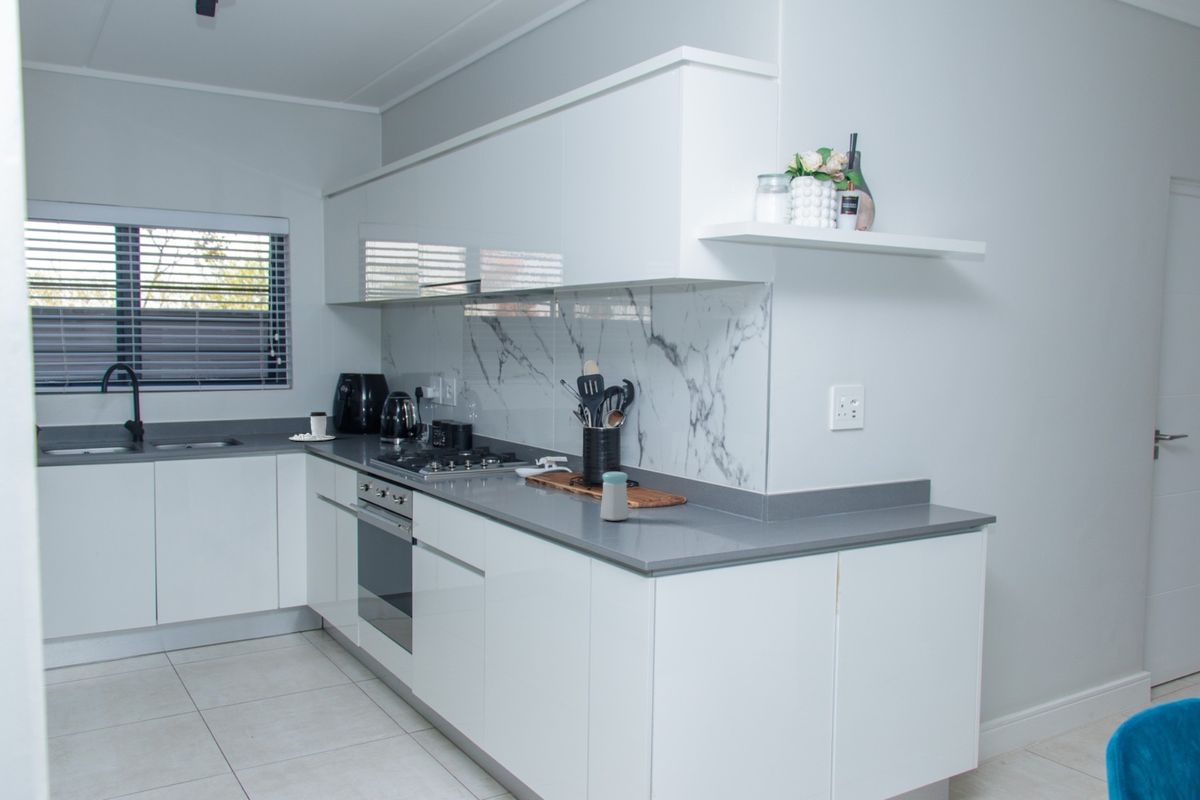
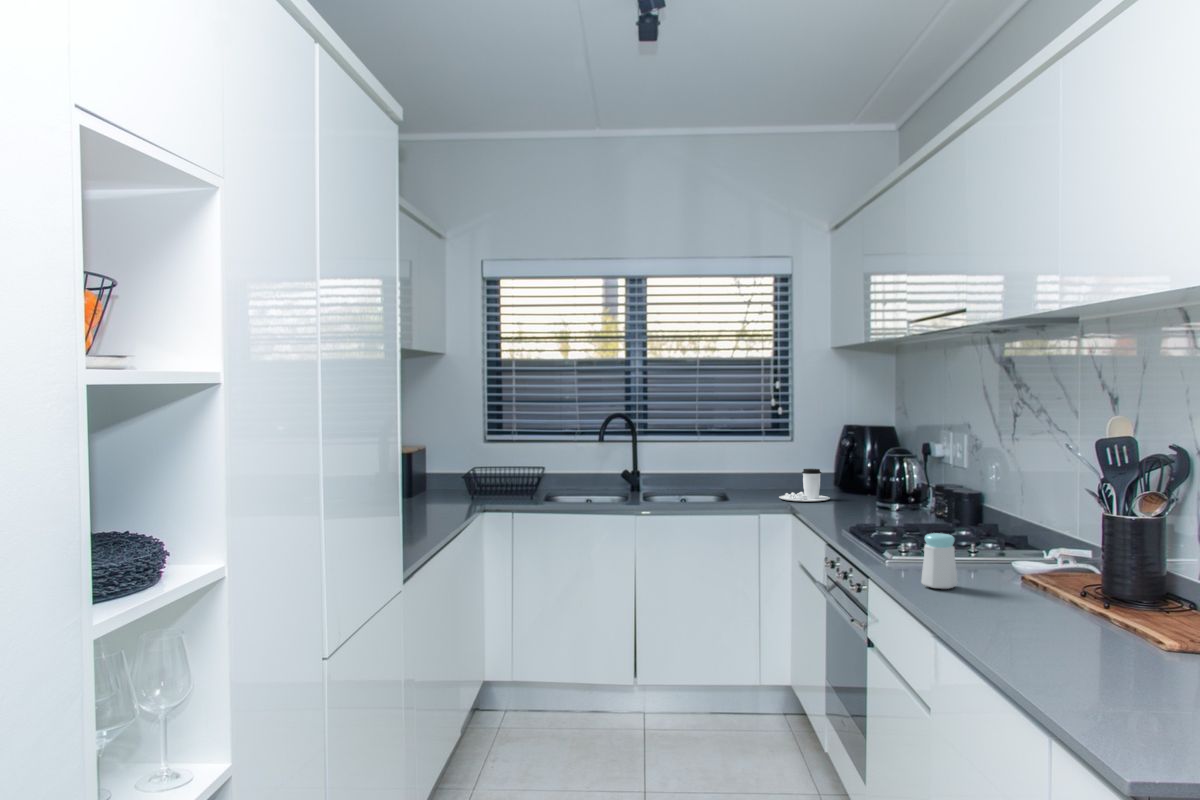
salt shaker: present [601,472,629,521] -> present [921,533,958,589]

